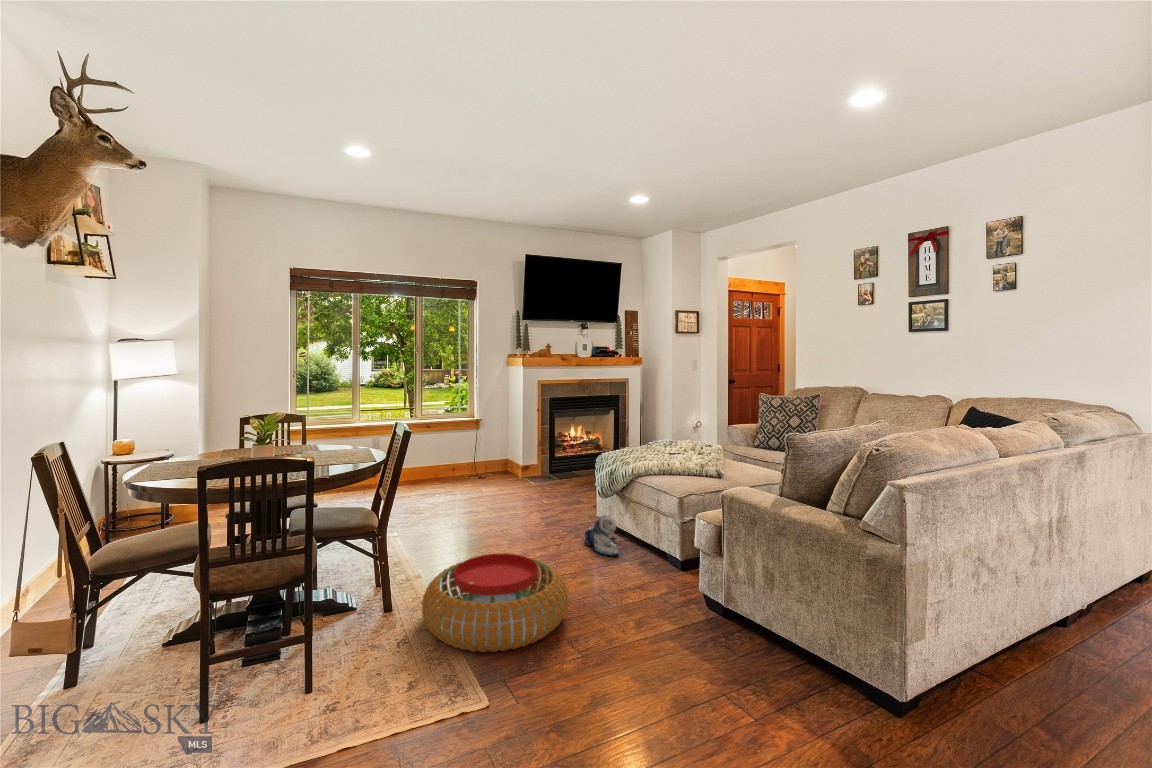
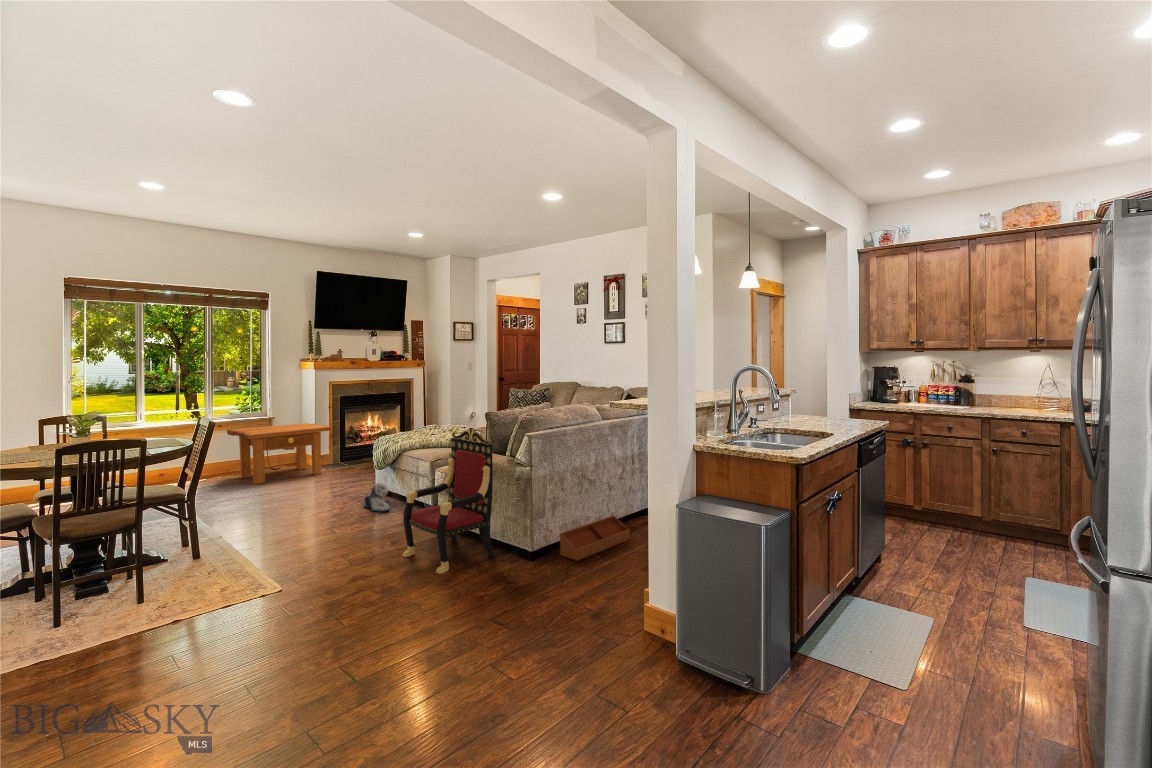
side table: none [437,426,541,494] -> present [227,423,331,484]
armchair: none [660,459,824,723] -> present [403,428,494,574]
pouf: present [422,553,568,652] -> none [227,509,343,569]
storage bin: none [956,633,1083,740] -> present [560,515,630,561]

